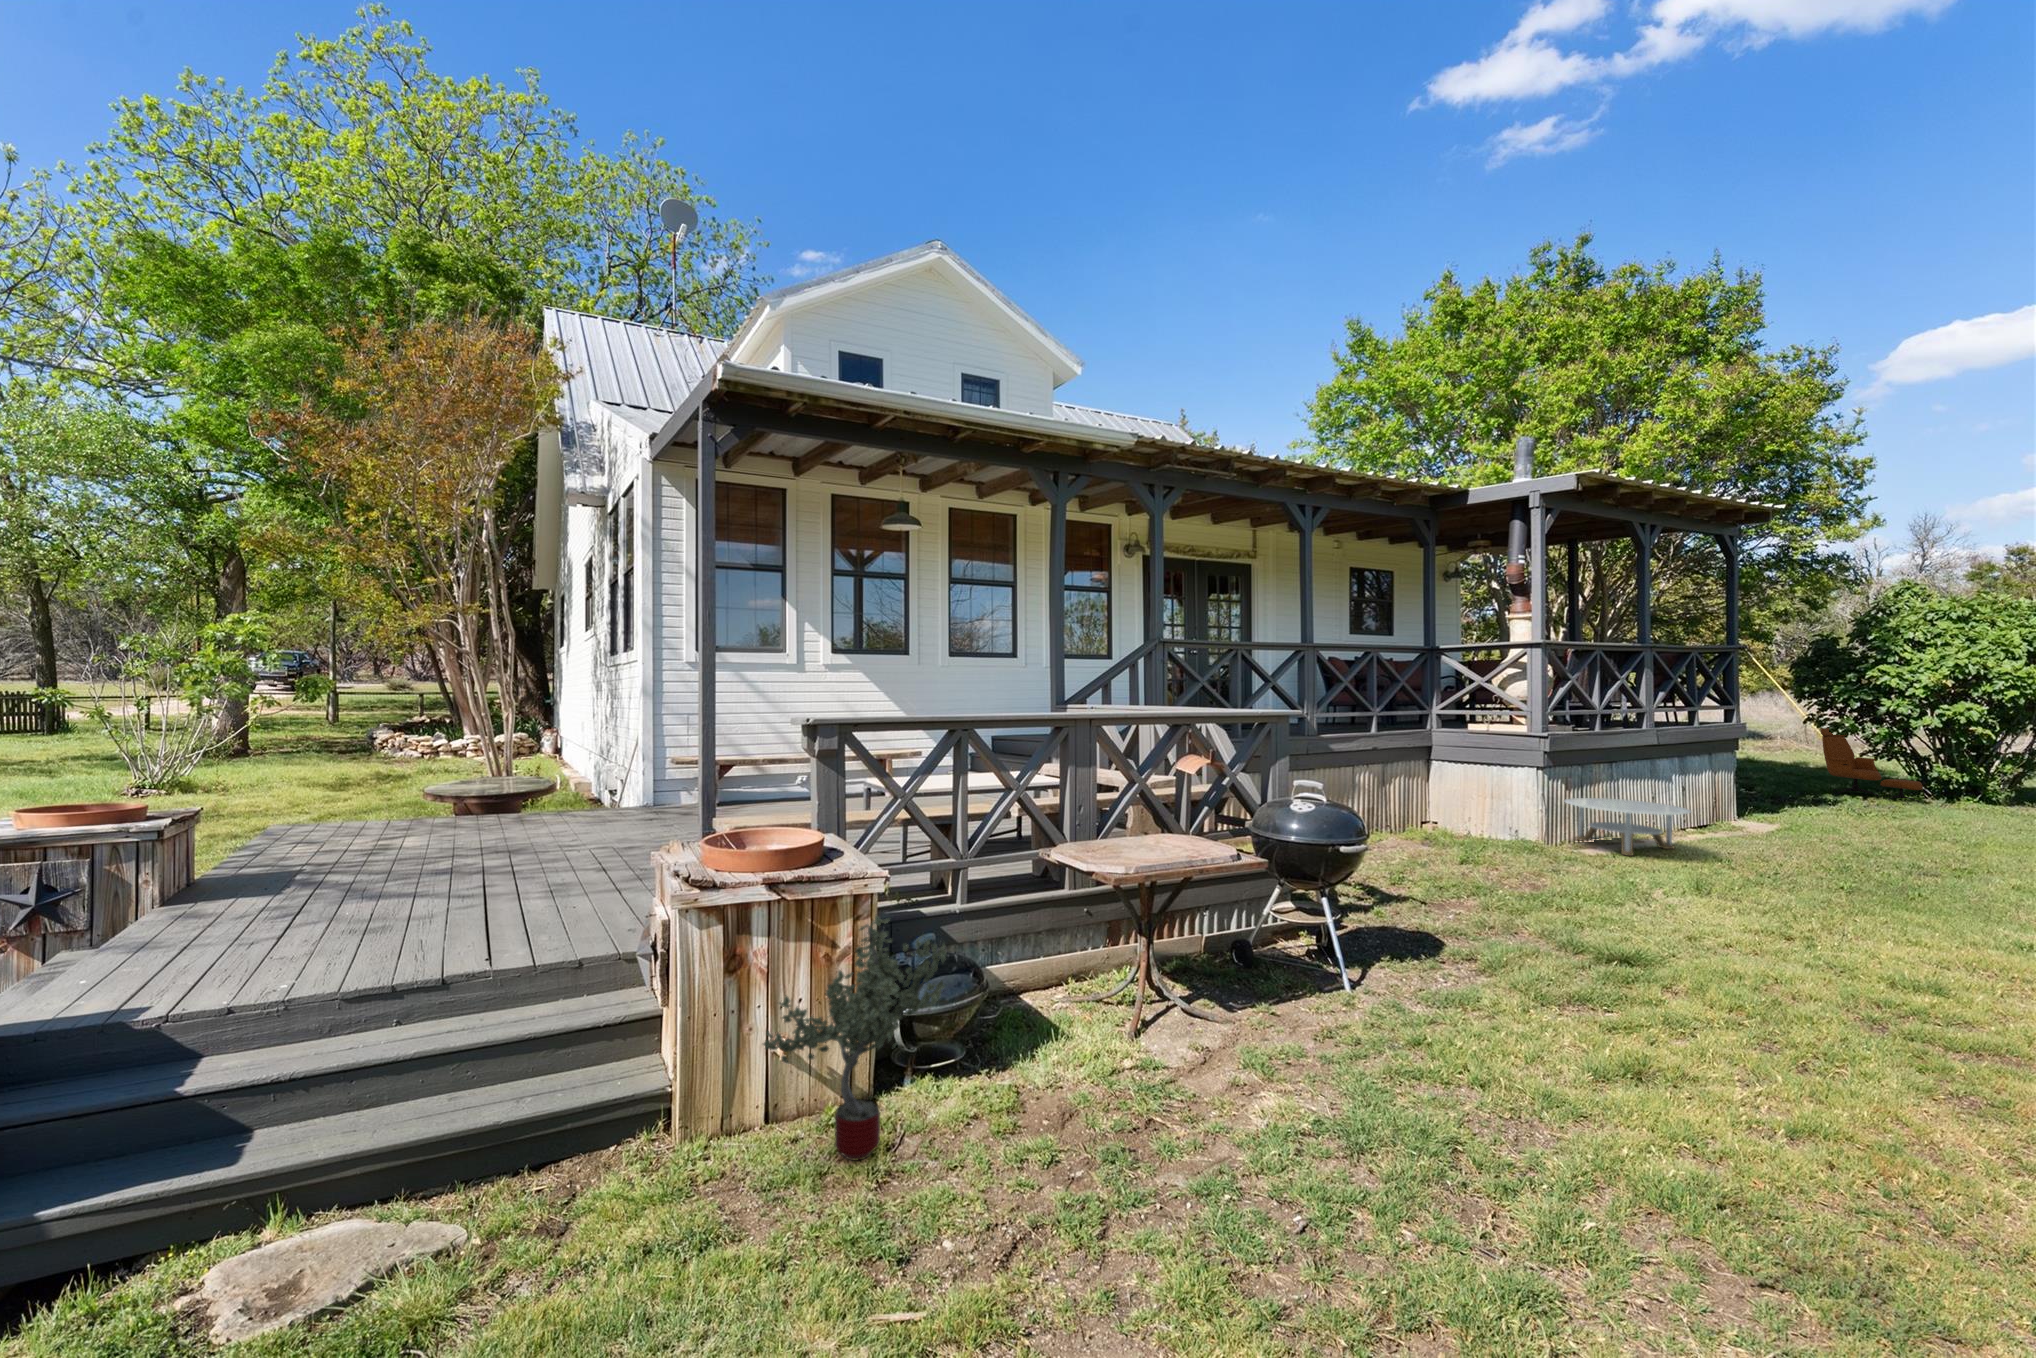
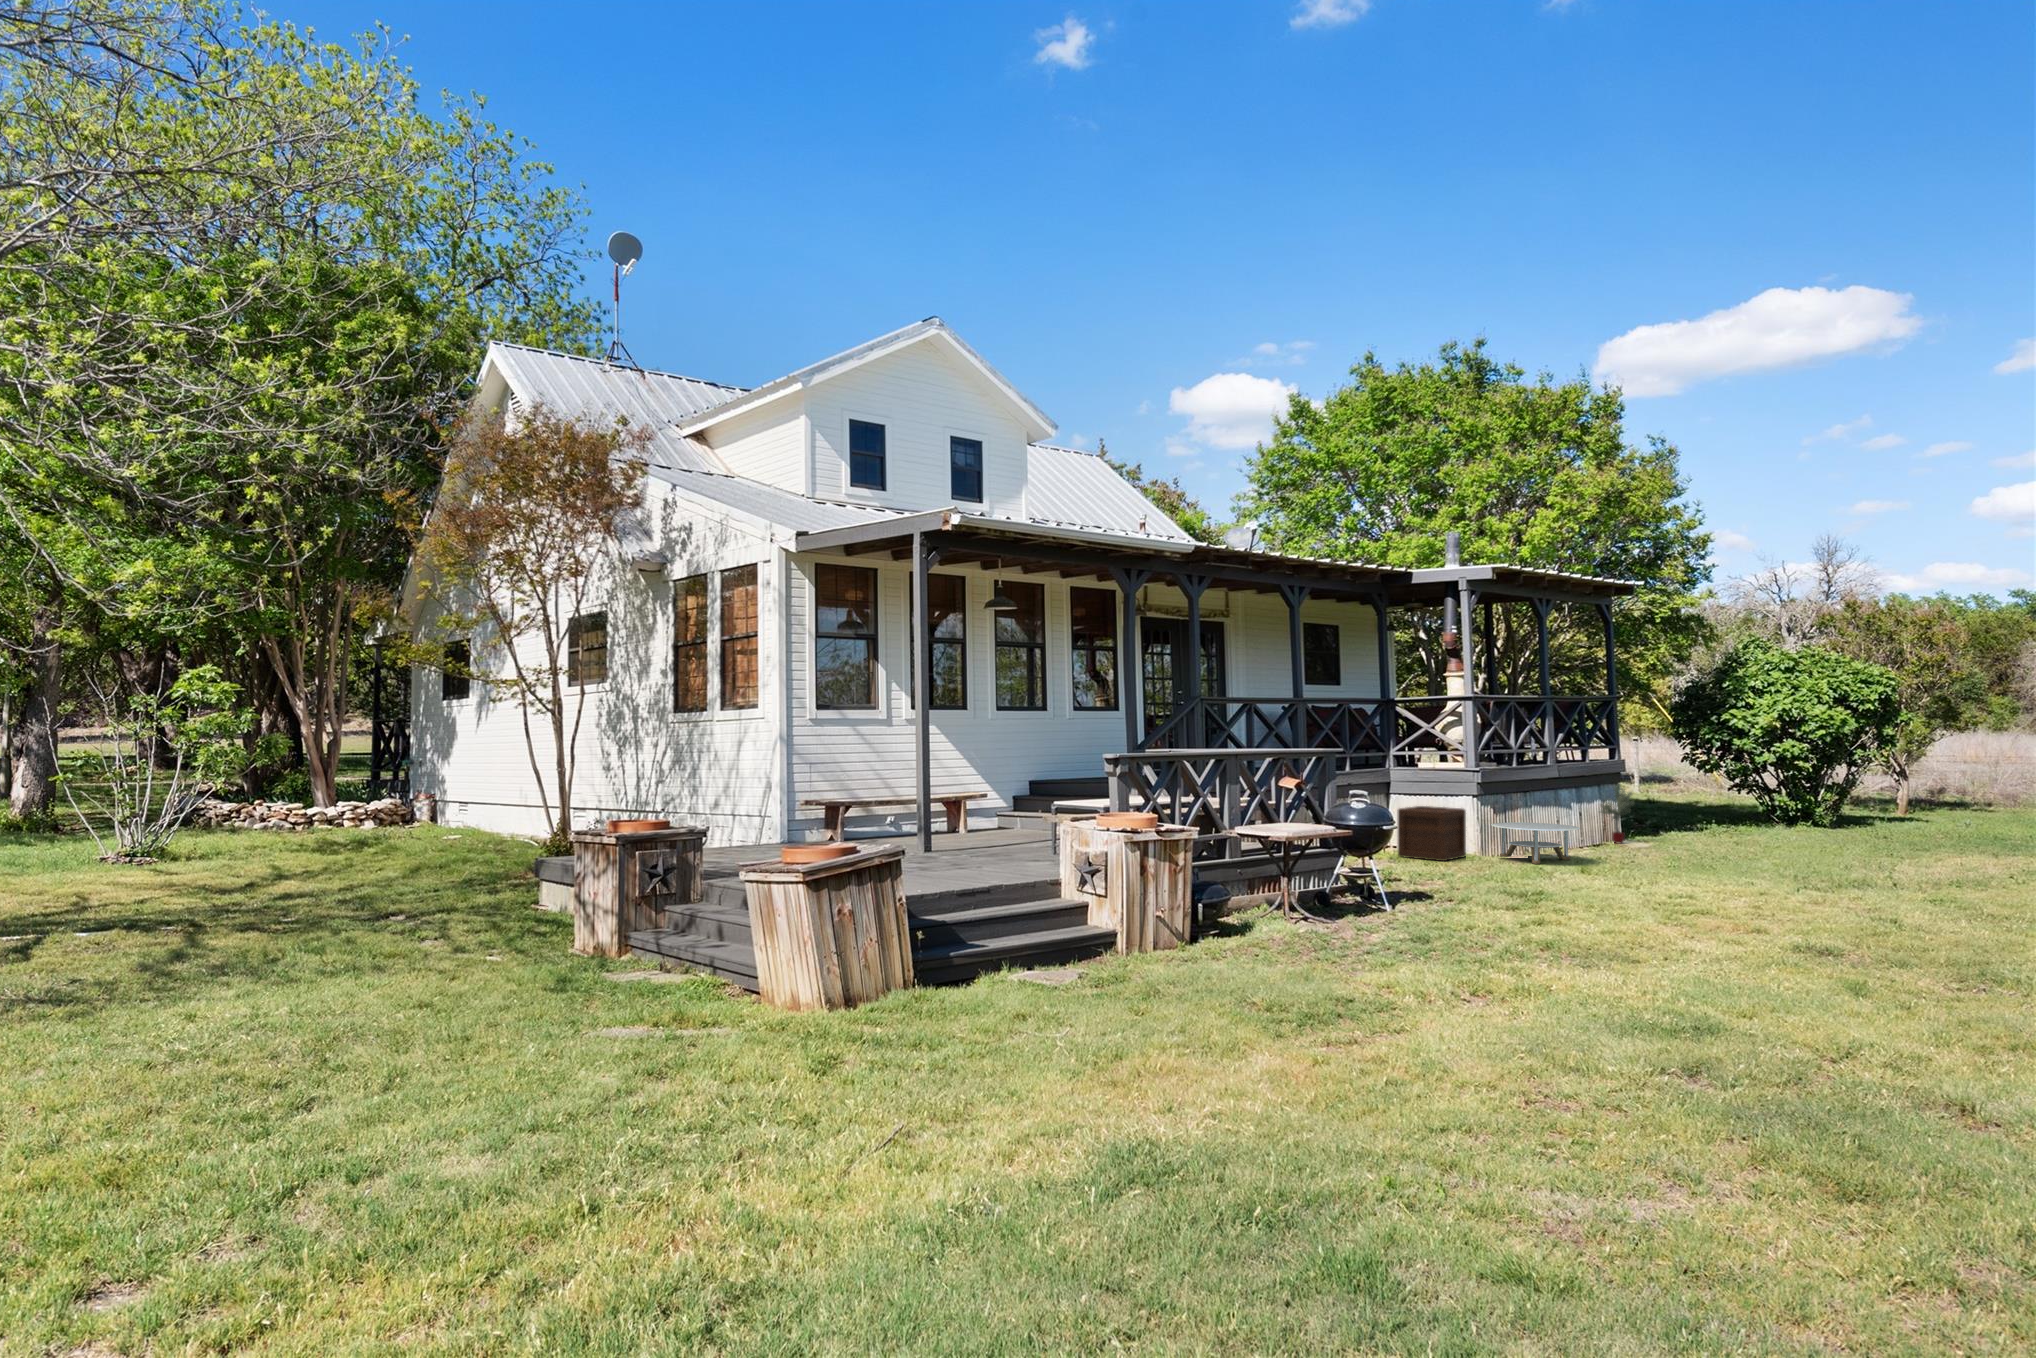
lounge chair: present [1820,728,1923,802] -> none [1695,764,1767,825]
wooden crate: none [1439,774,1530,845] -> present [1397,806,1466,861]
potted tree: present [763,916,946,1160] -> present [1601,788,1634,844]

